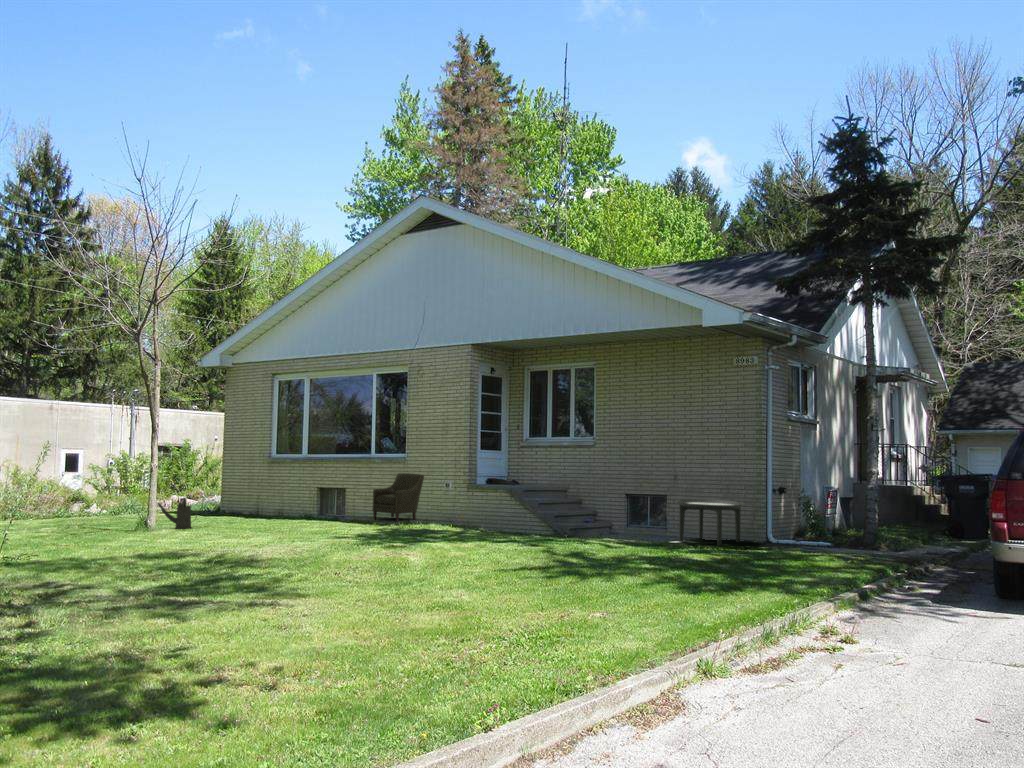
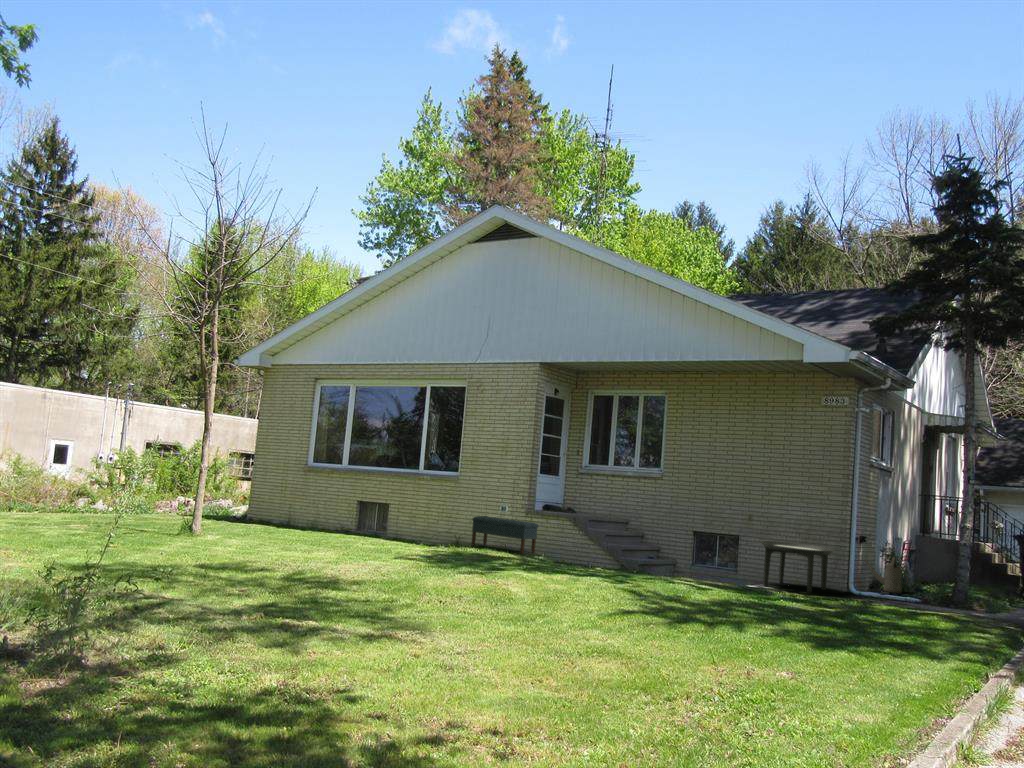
chair: present [372,473,424,522] -> none [420,493,476,545]
bench: none [419,493,480,526] -> present [471,516,538,554]
watering can: present [158,498,192,529] -> present [865,557,902,593]

